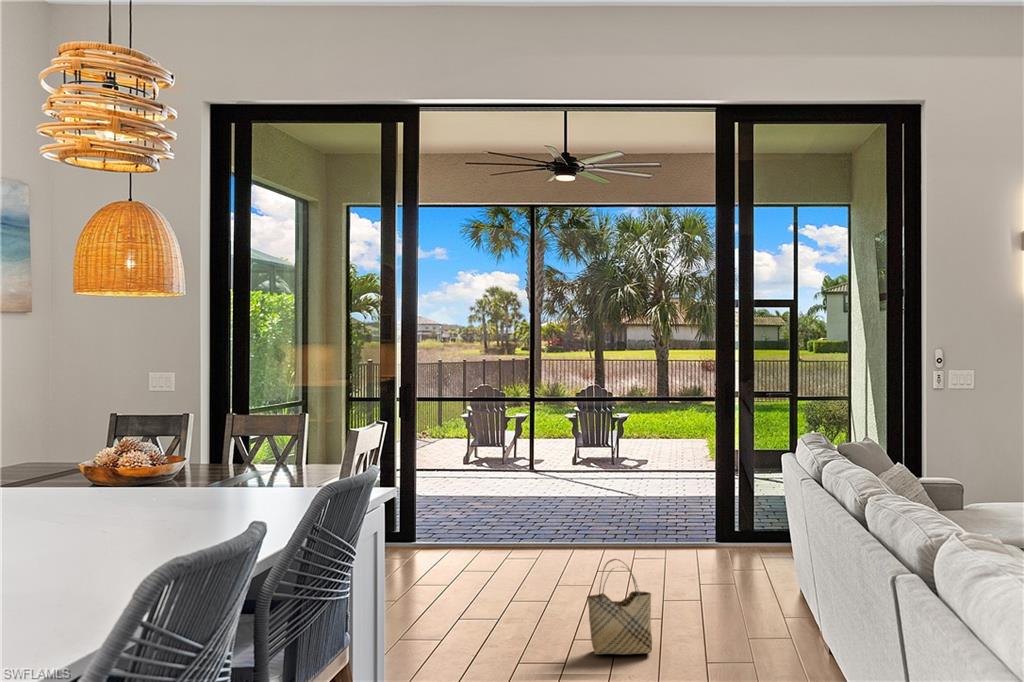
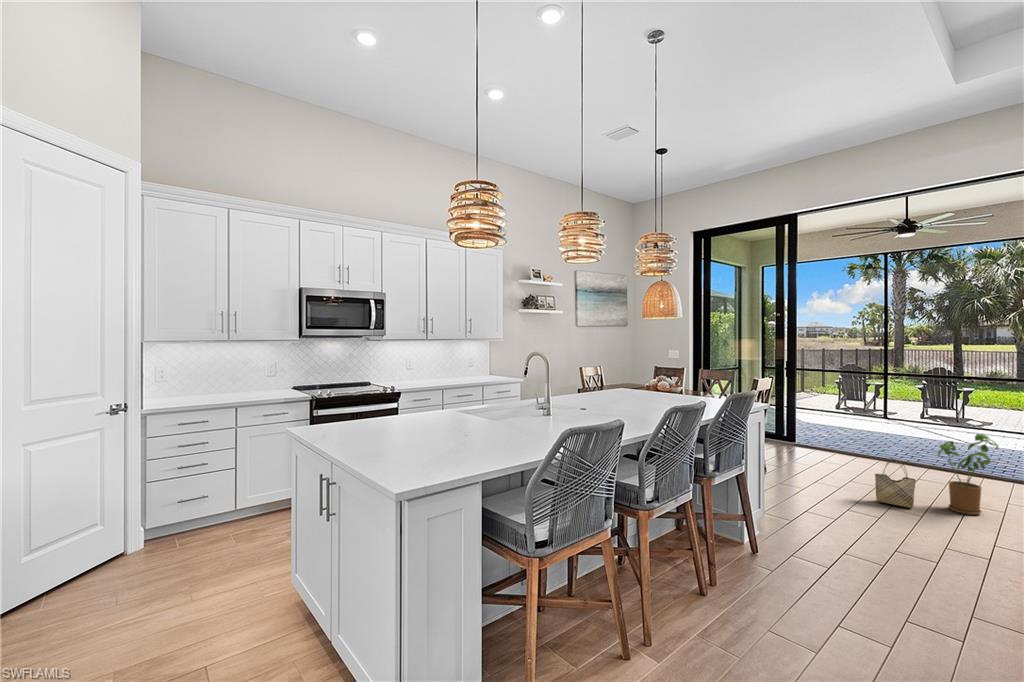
house plant: none [670,485,756,640] -> present [938,434,998,515]

